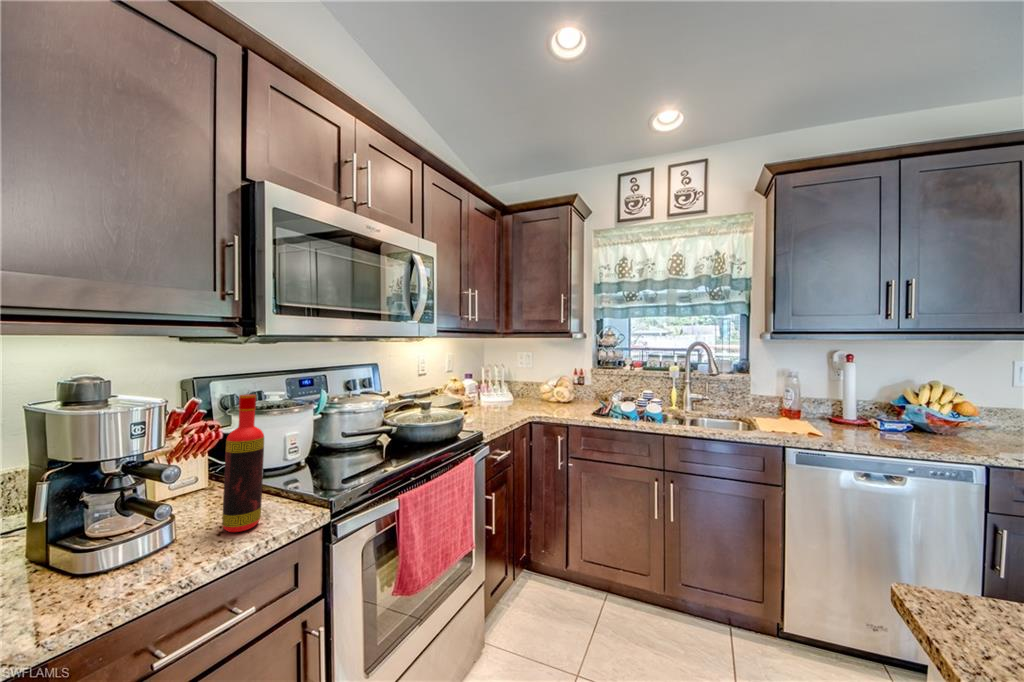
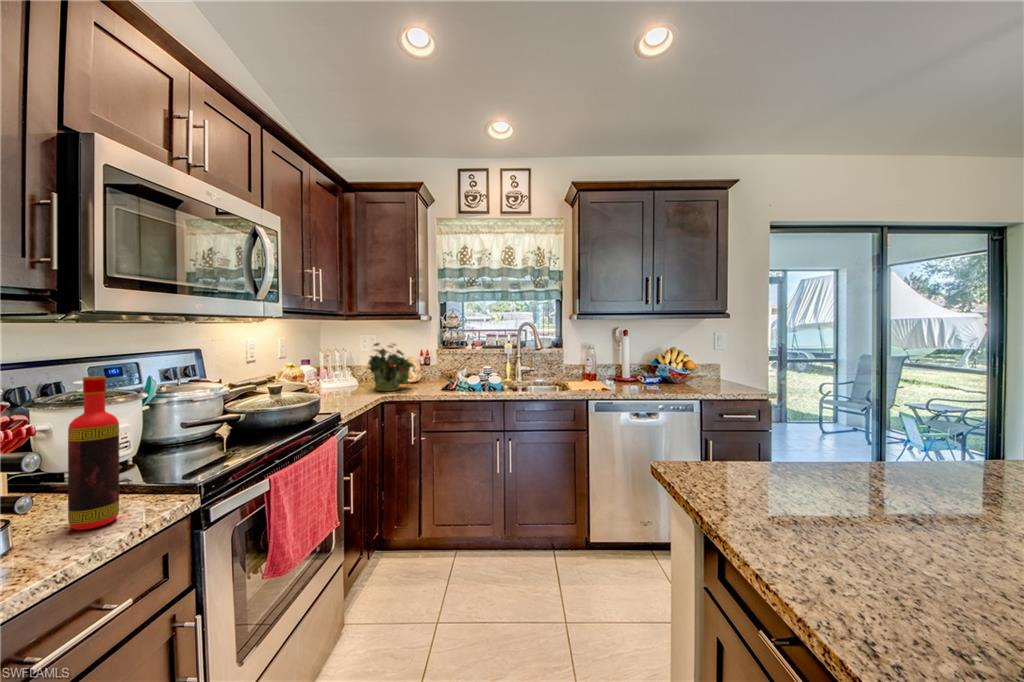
potted plant: none [519,360,568,410] -> present [368,343,416,391]

